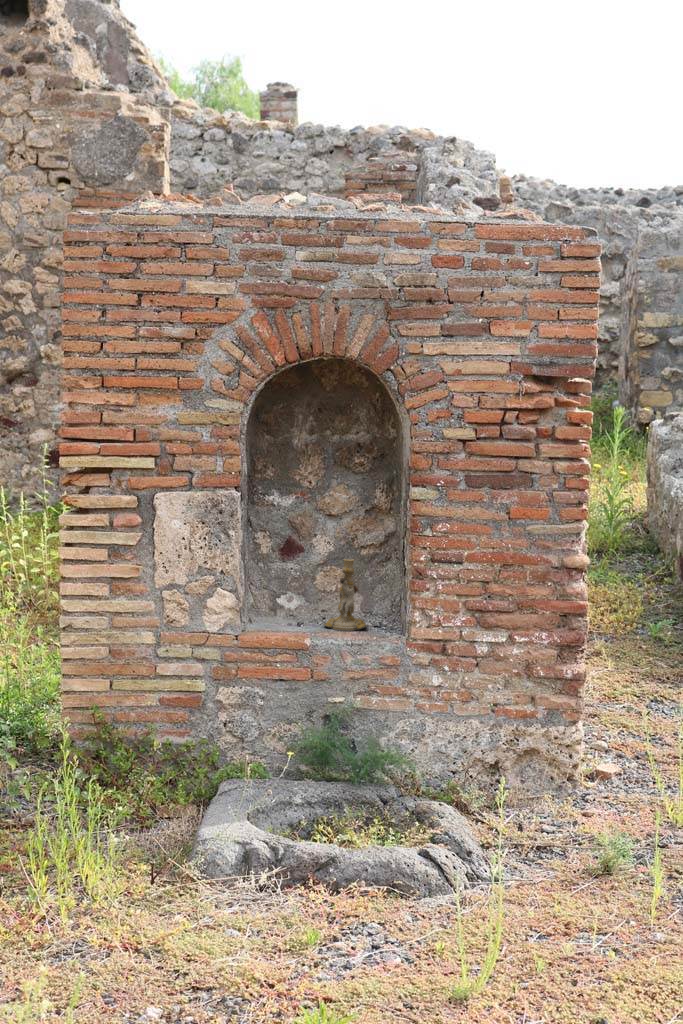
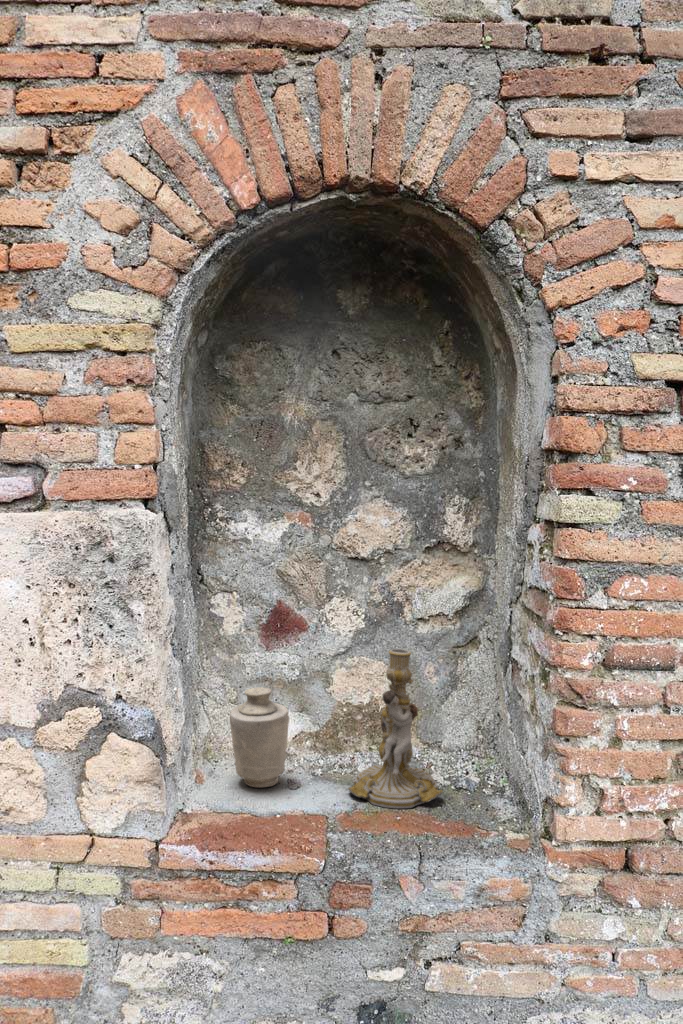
vase: none [267,577,295,623] -> present [230,687,289,787]

